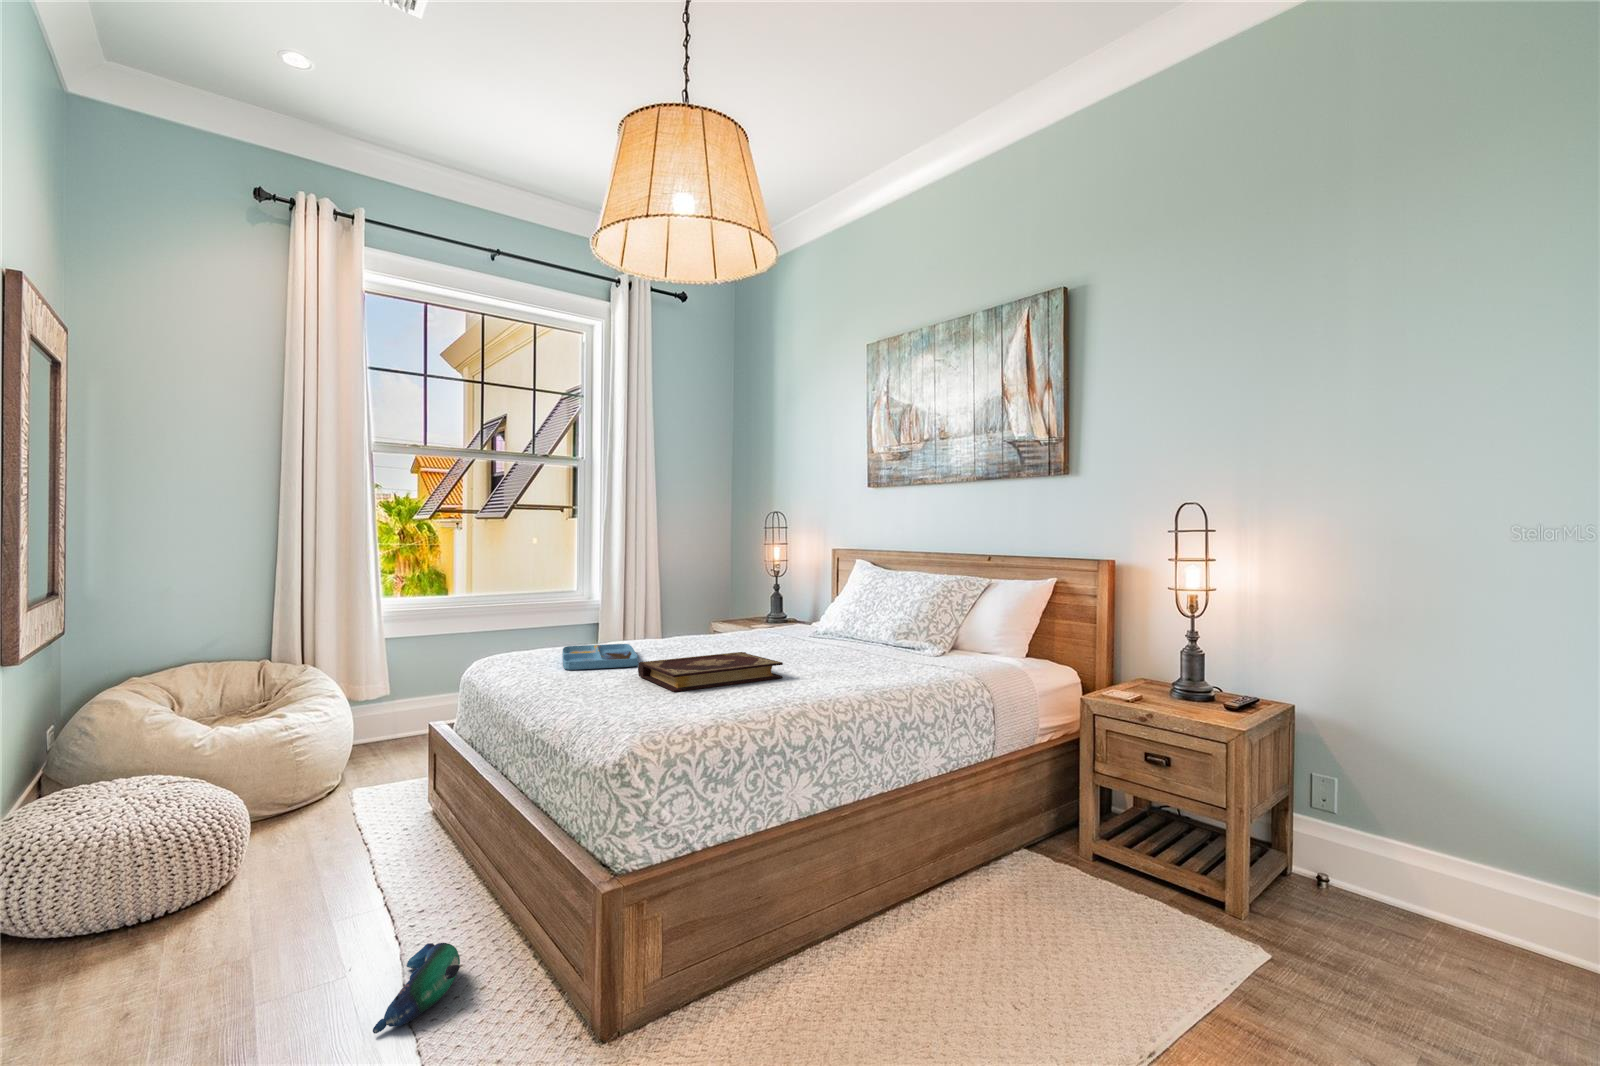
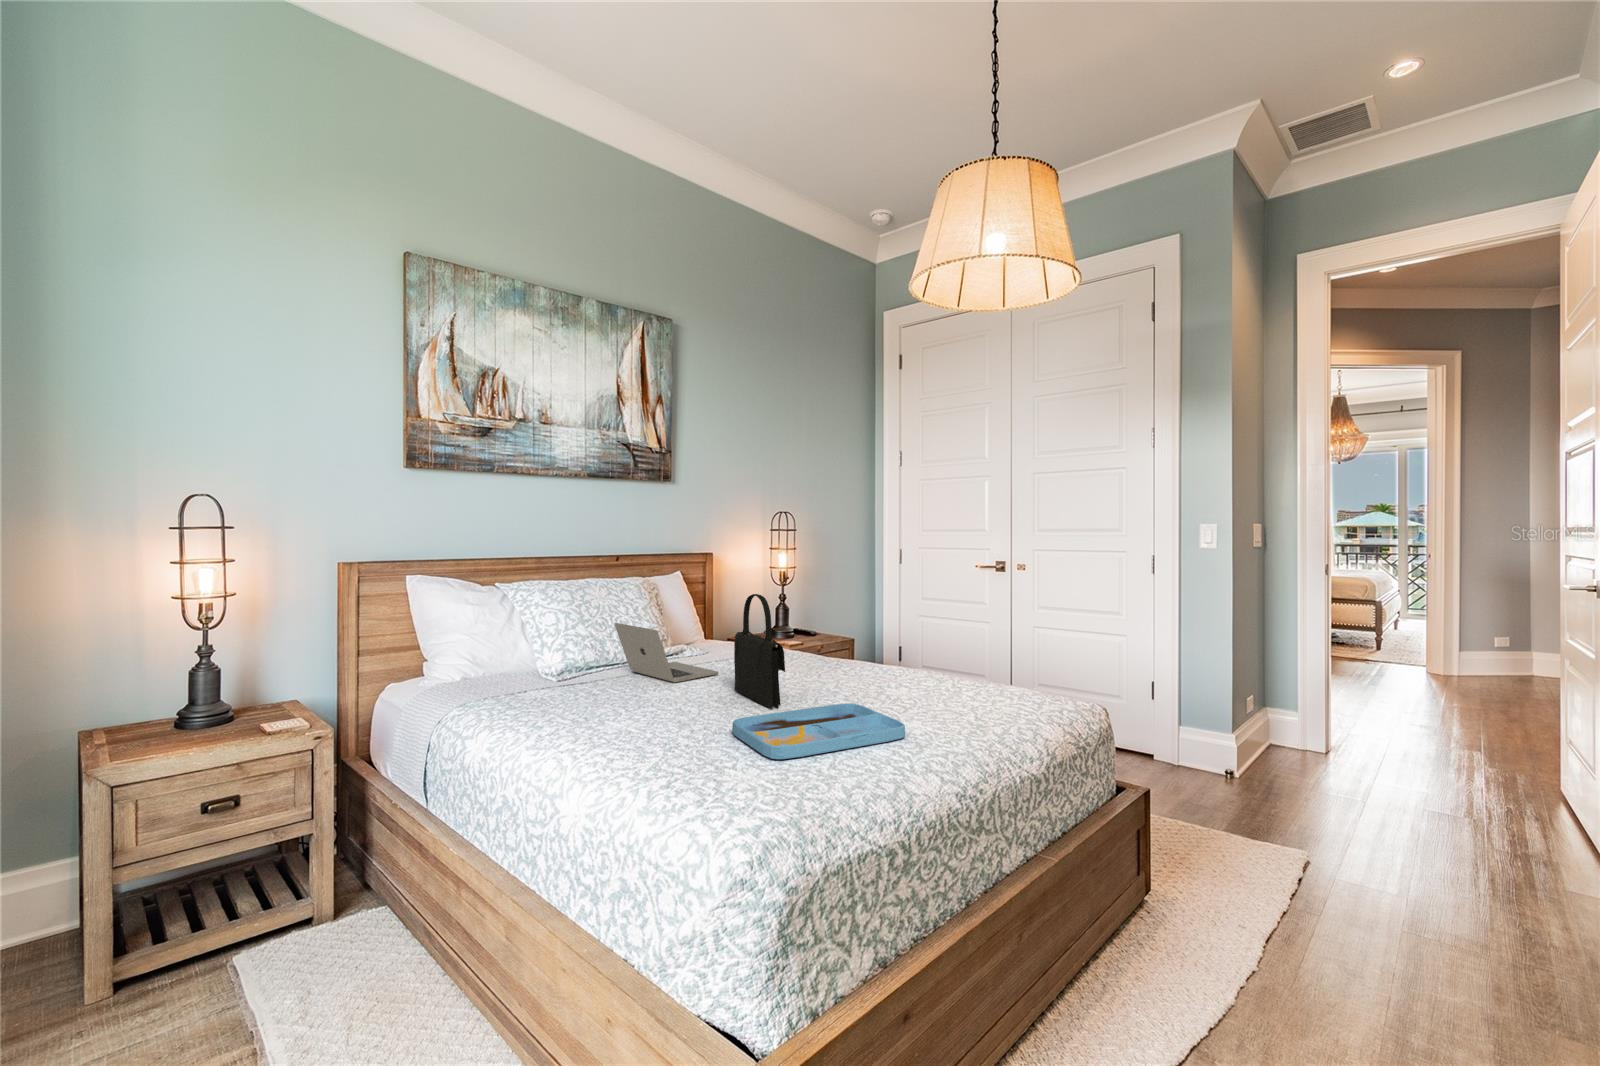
handbag: none [671,577,740,658] -> present [734,594,785,708]
laptop: none [766,600,849,652] -> present [614,623,718,682]
book: present [638,652,783,692] -> none [812,657,967,706]
plush toy: present [373,943,460,1034] -> none [1185,936,1294,1021]

